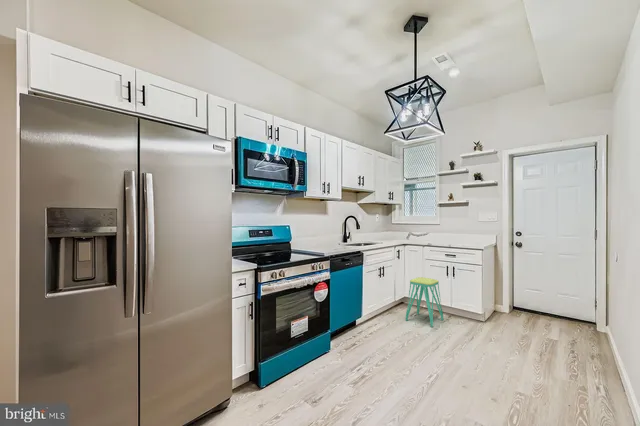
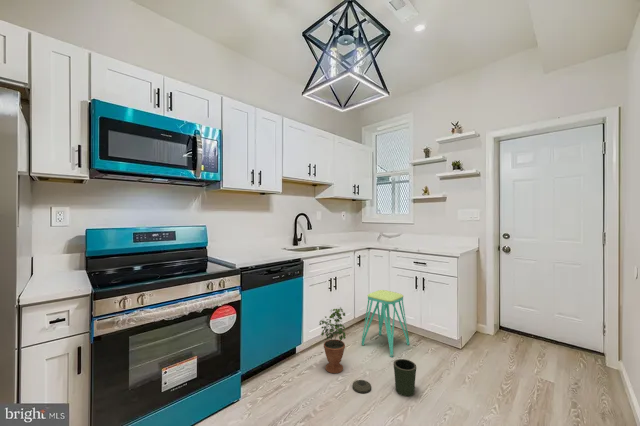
potted plant: none [378,286,400,337] -> present [319,308,346,373]
trash can: none [409,324,457,349] -> present [352,359,416,396]

